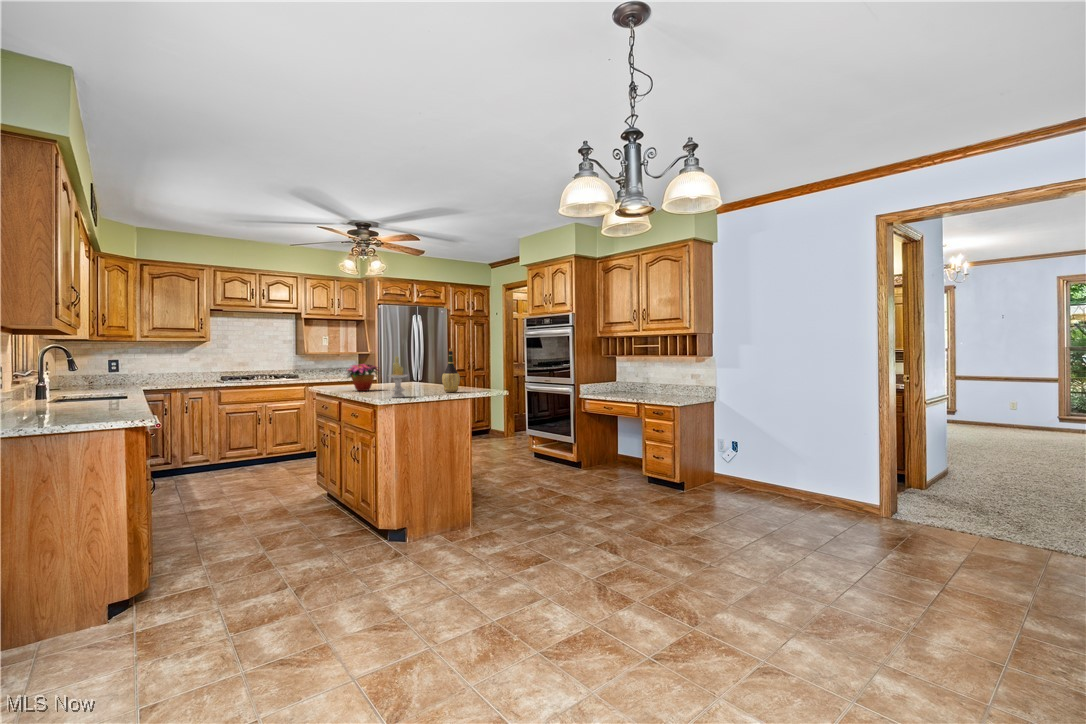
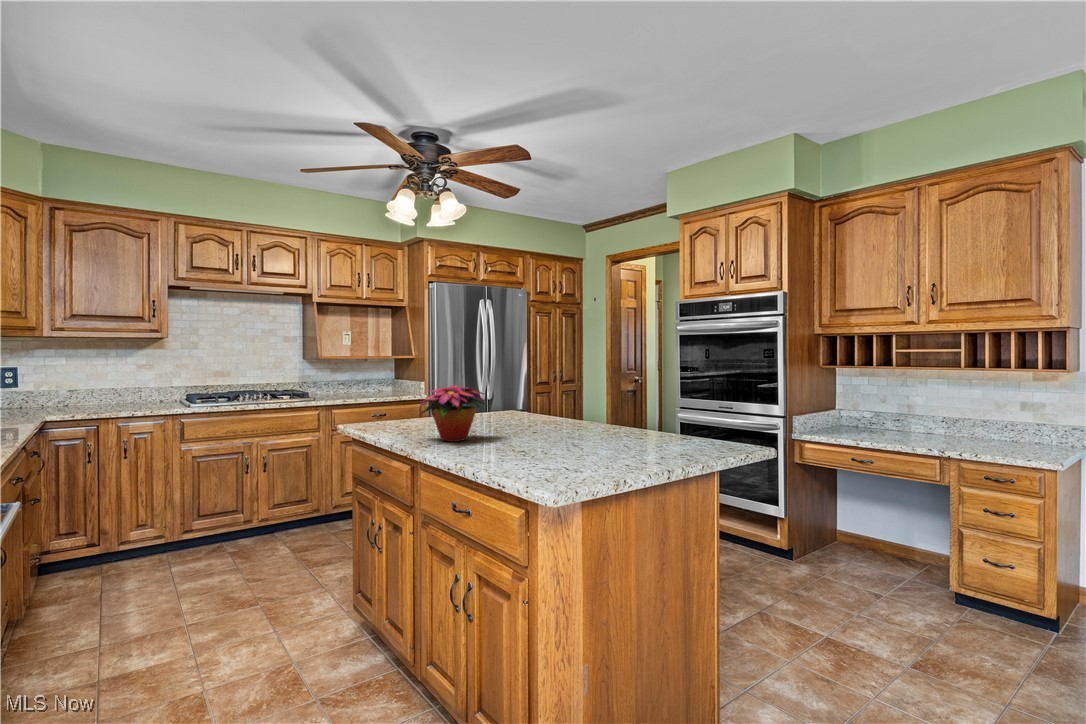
wine bottle: present [442,349,460,392] -> none [647,358,687,456]
candle: present [388,356,408,397] -> none [564,380,616,485]

